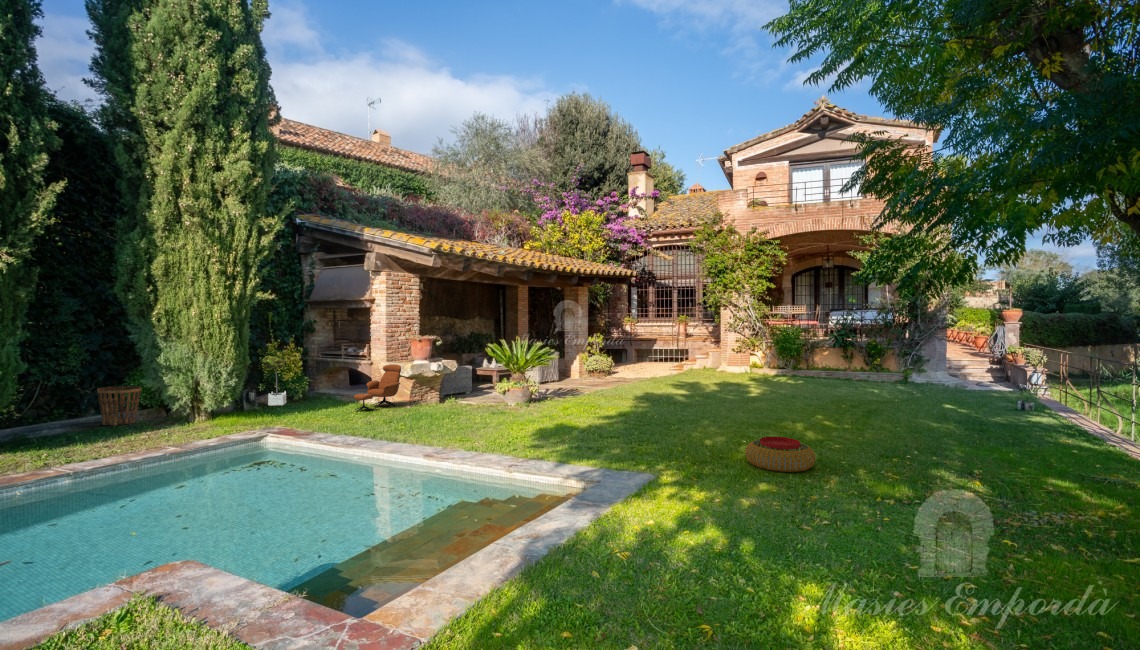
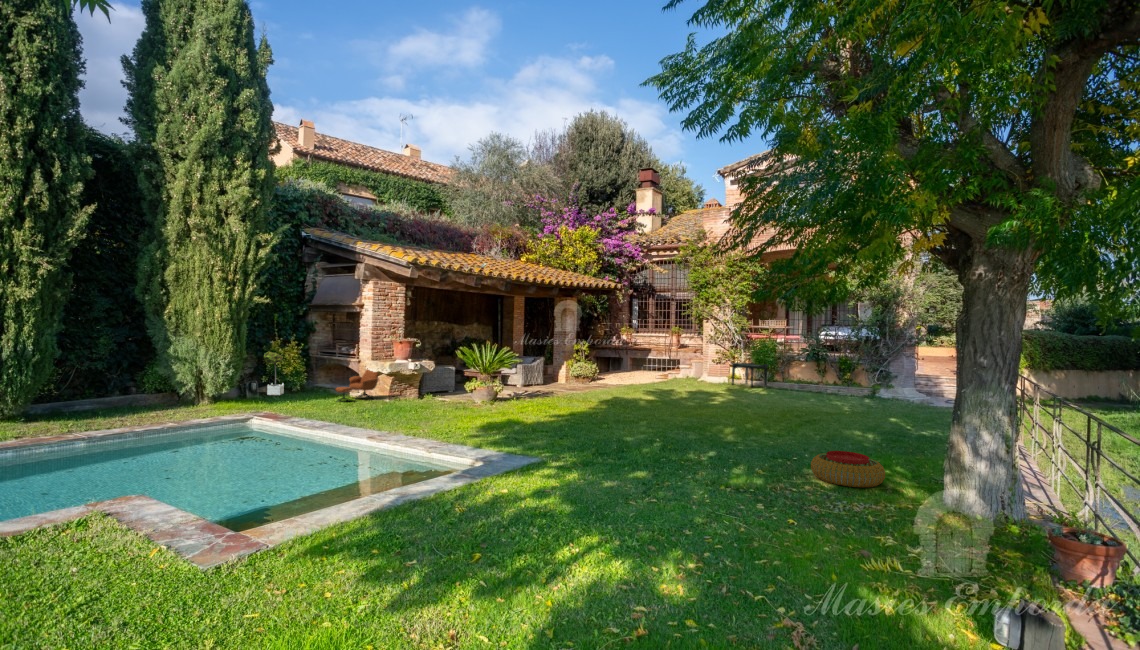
round table: none [754,352,795,378] -> present [732,363,768,387]
basket: present [97,386,141,425] -> none [120,374,157,405]
pouf: present [745,437,816,472] -> present [811,451,885,488]

